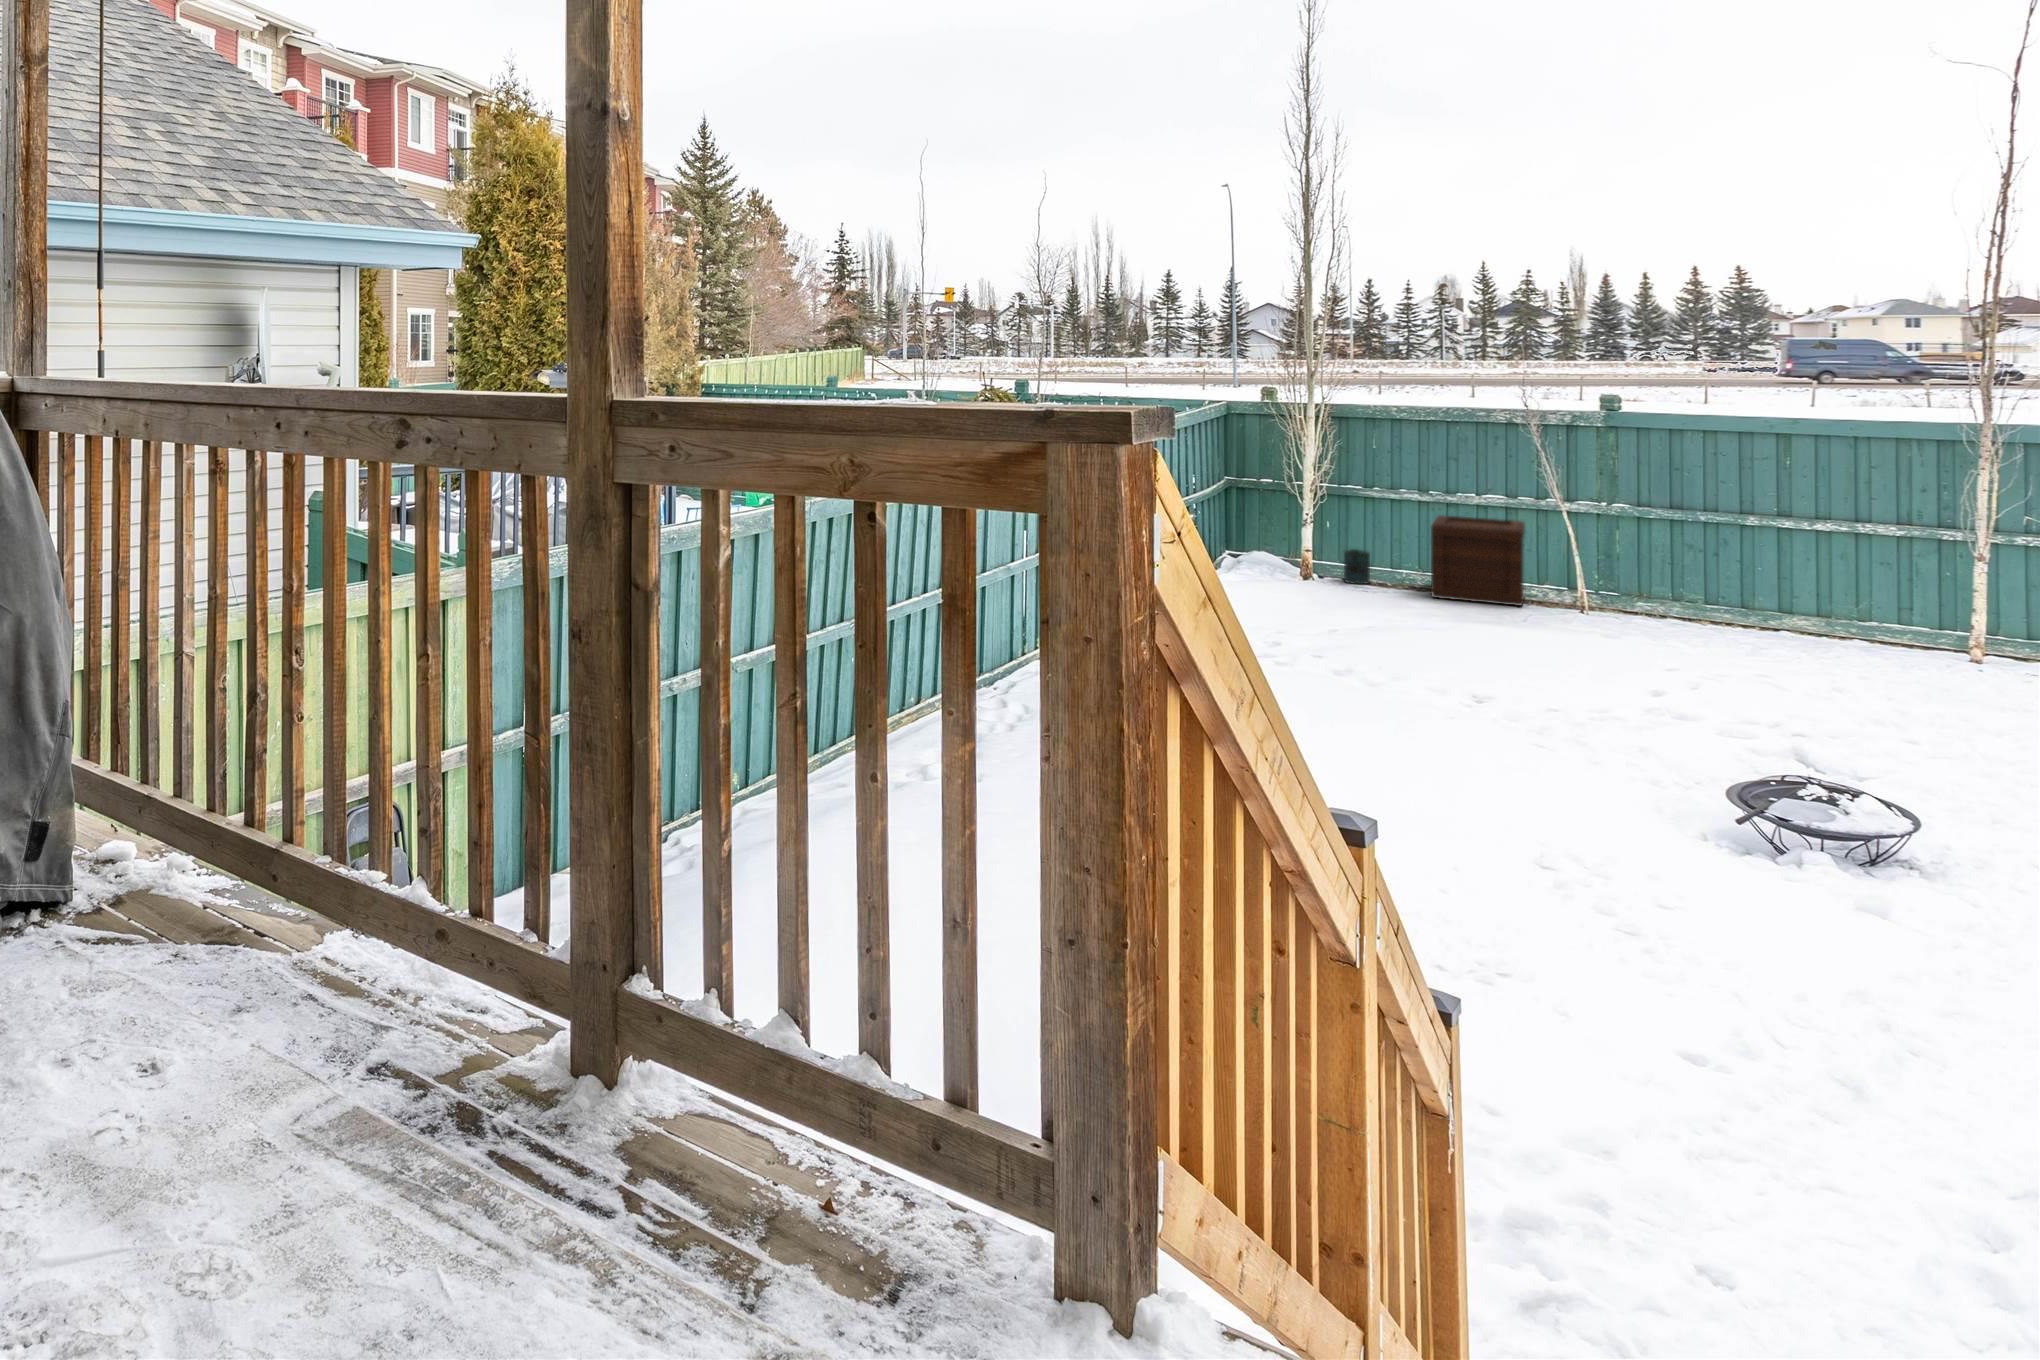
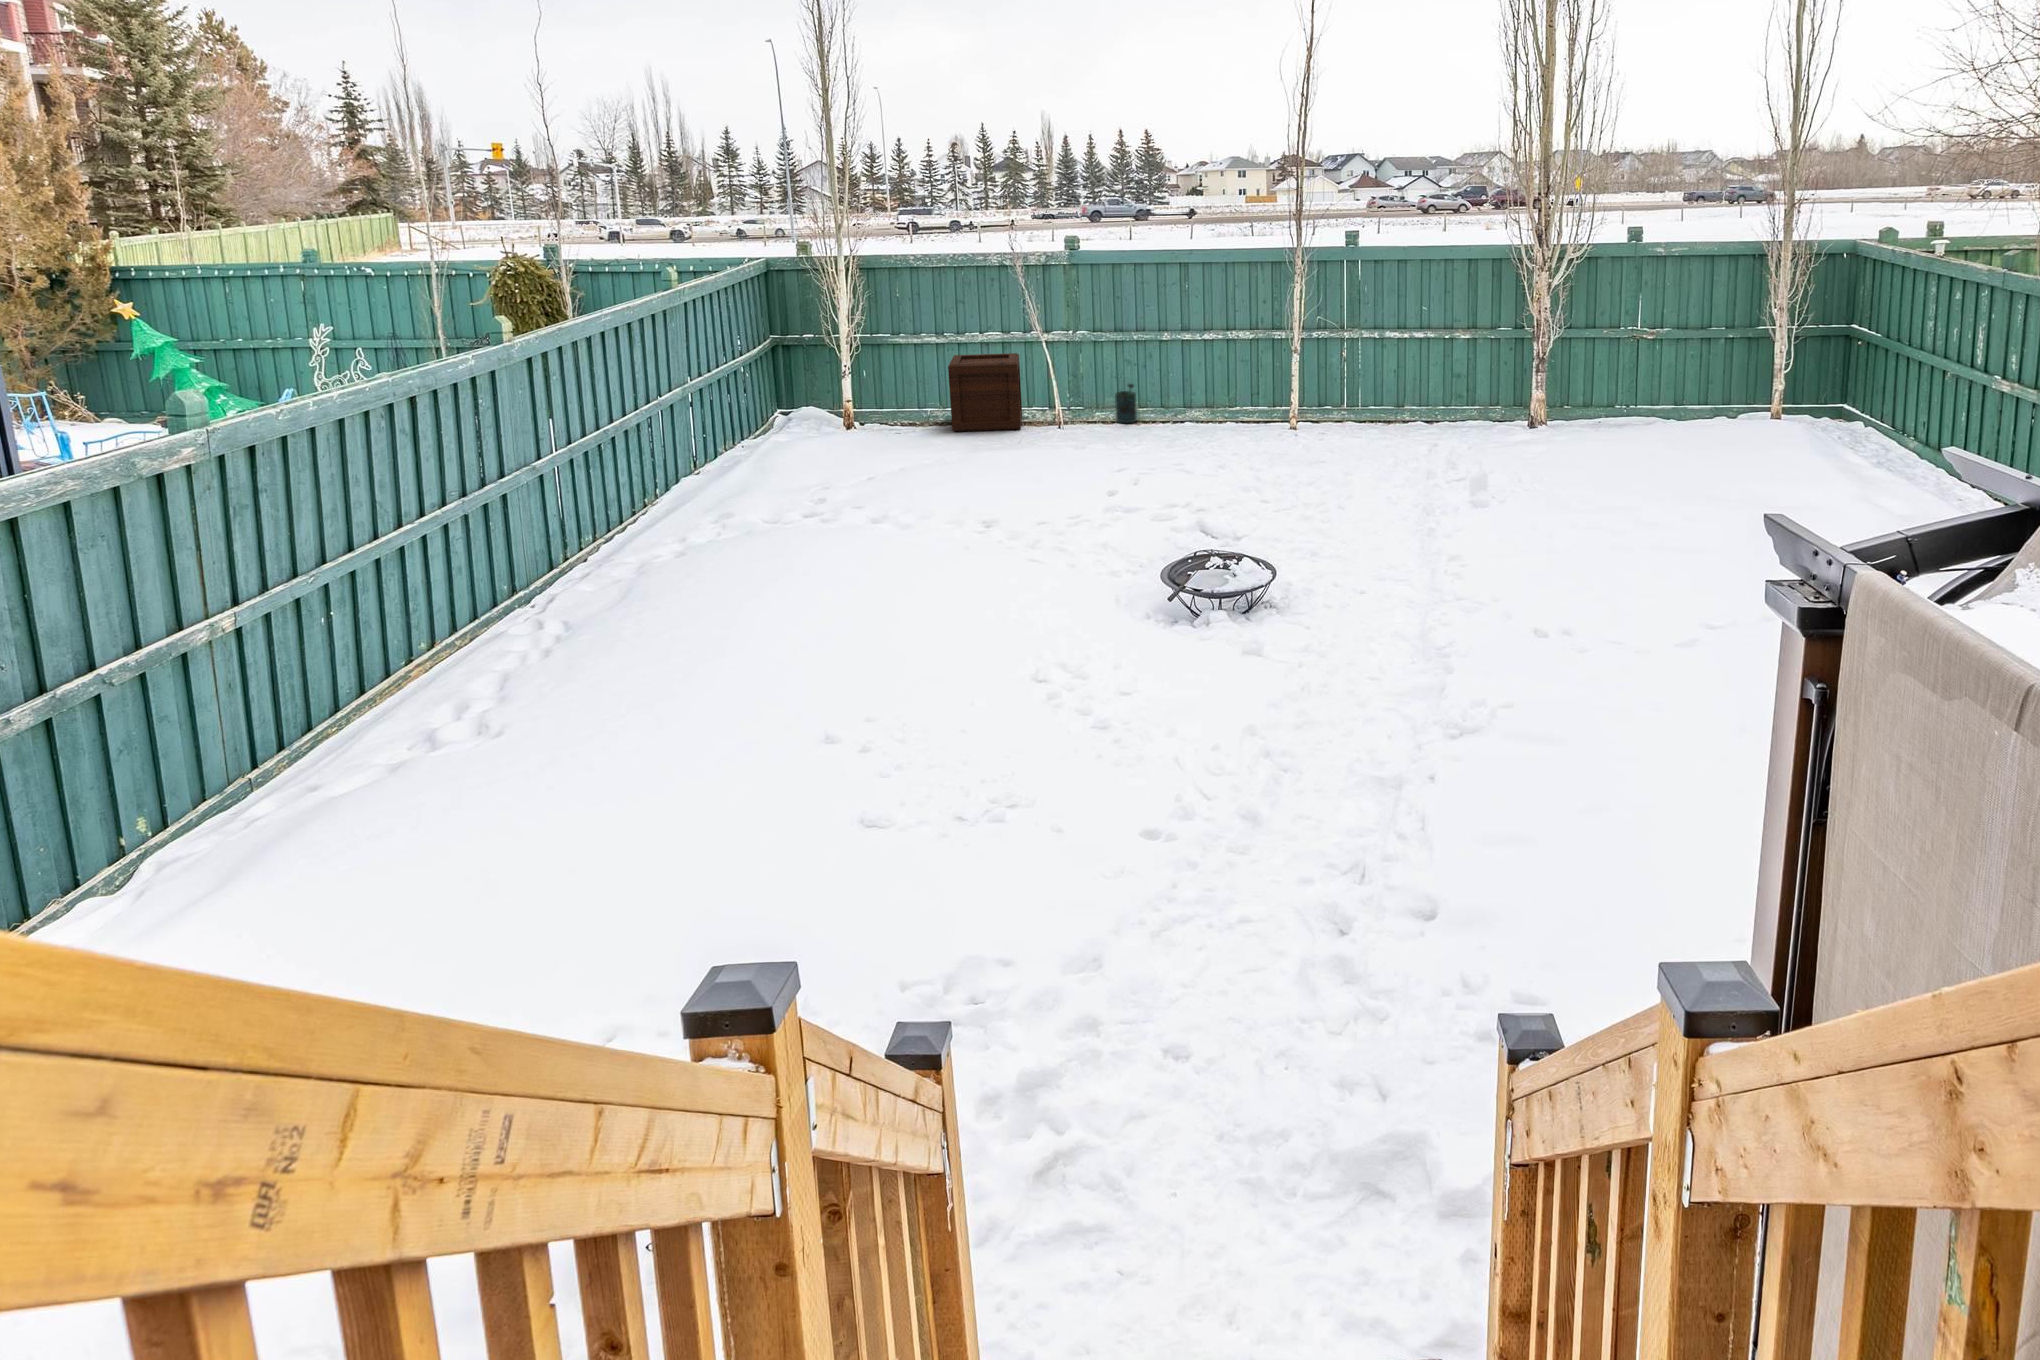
watering can: present [1344,549,1370,584] -> present [1115,384,1137,423]

